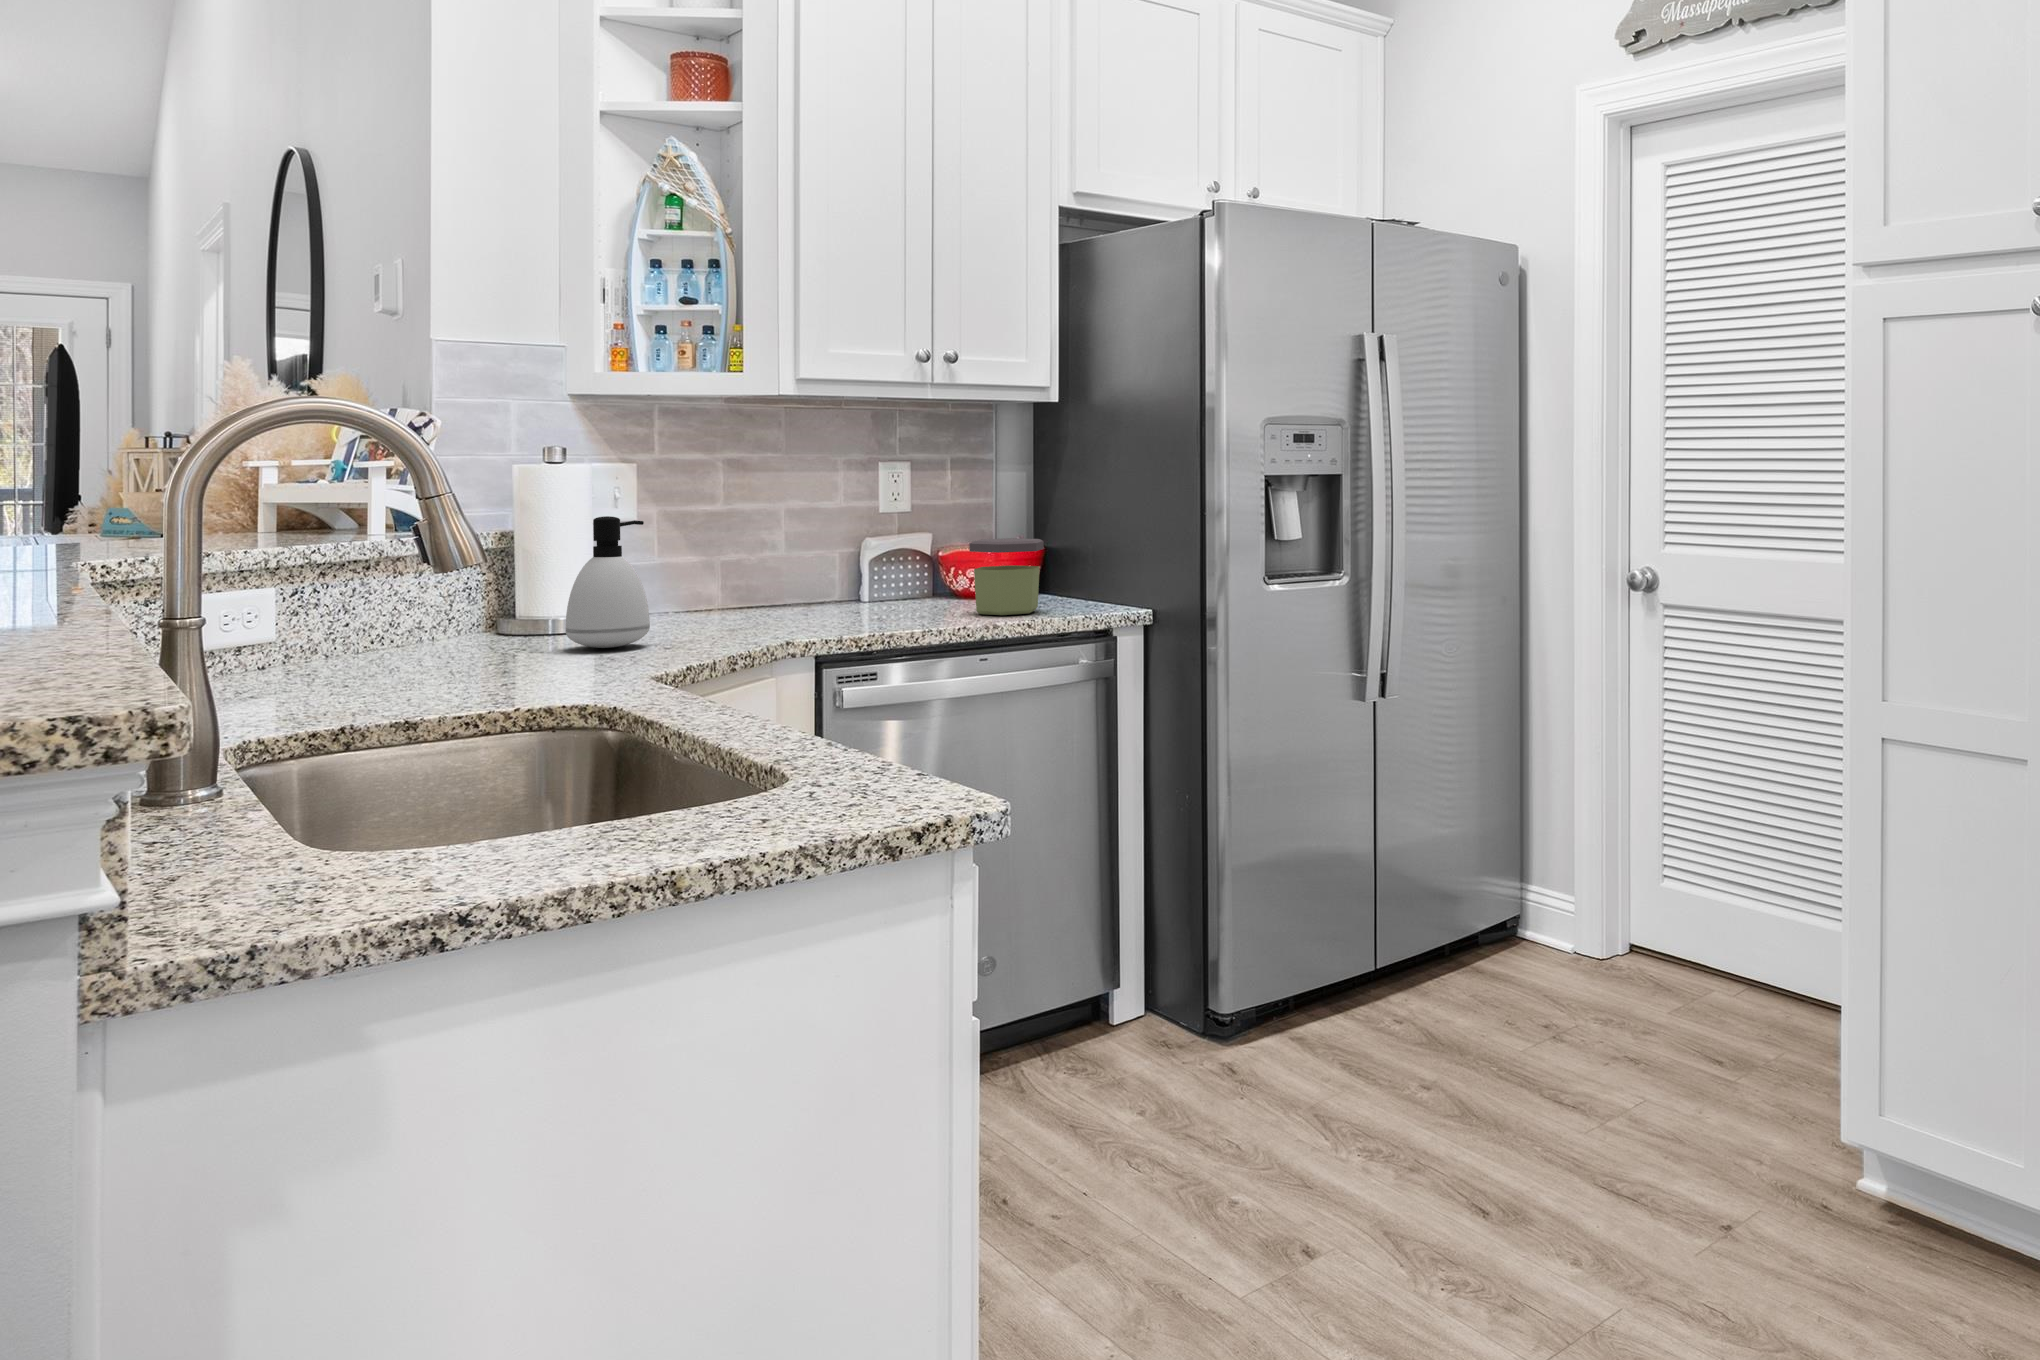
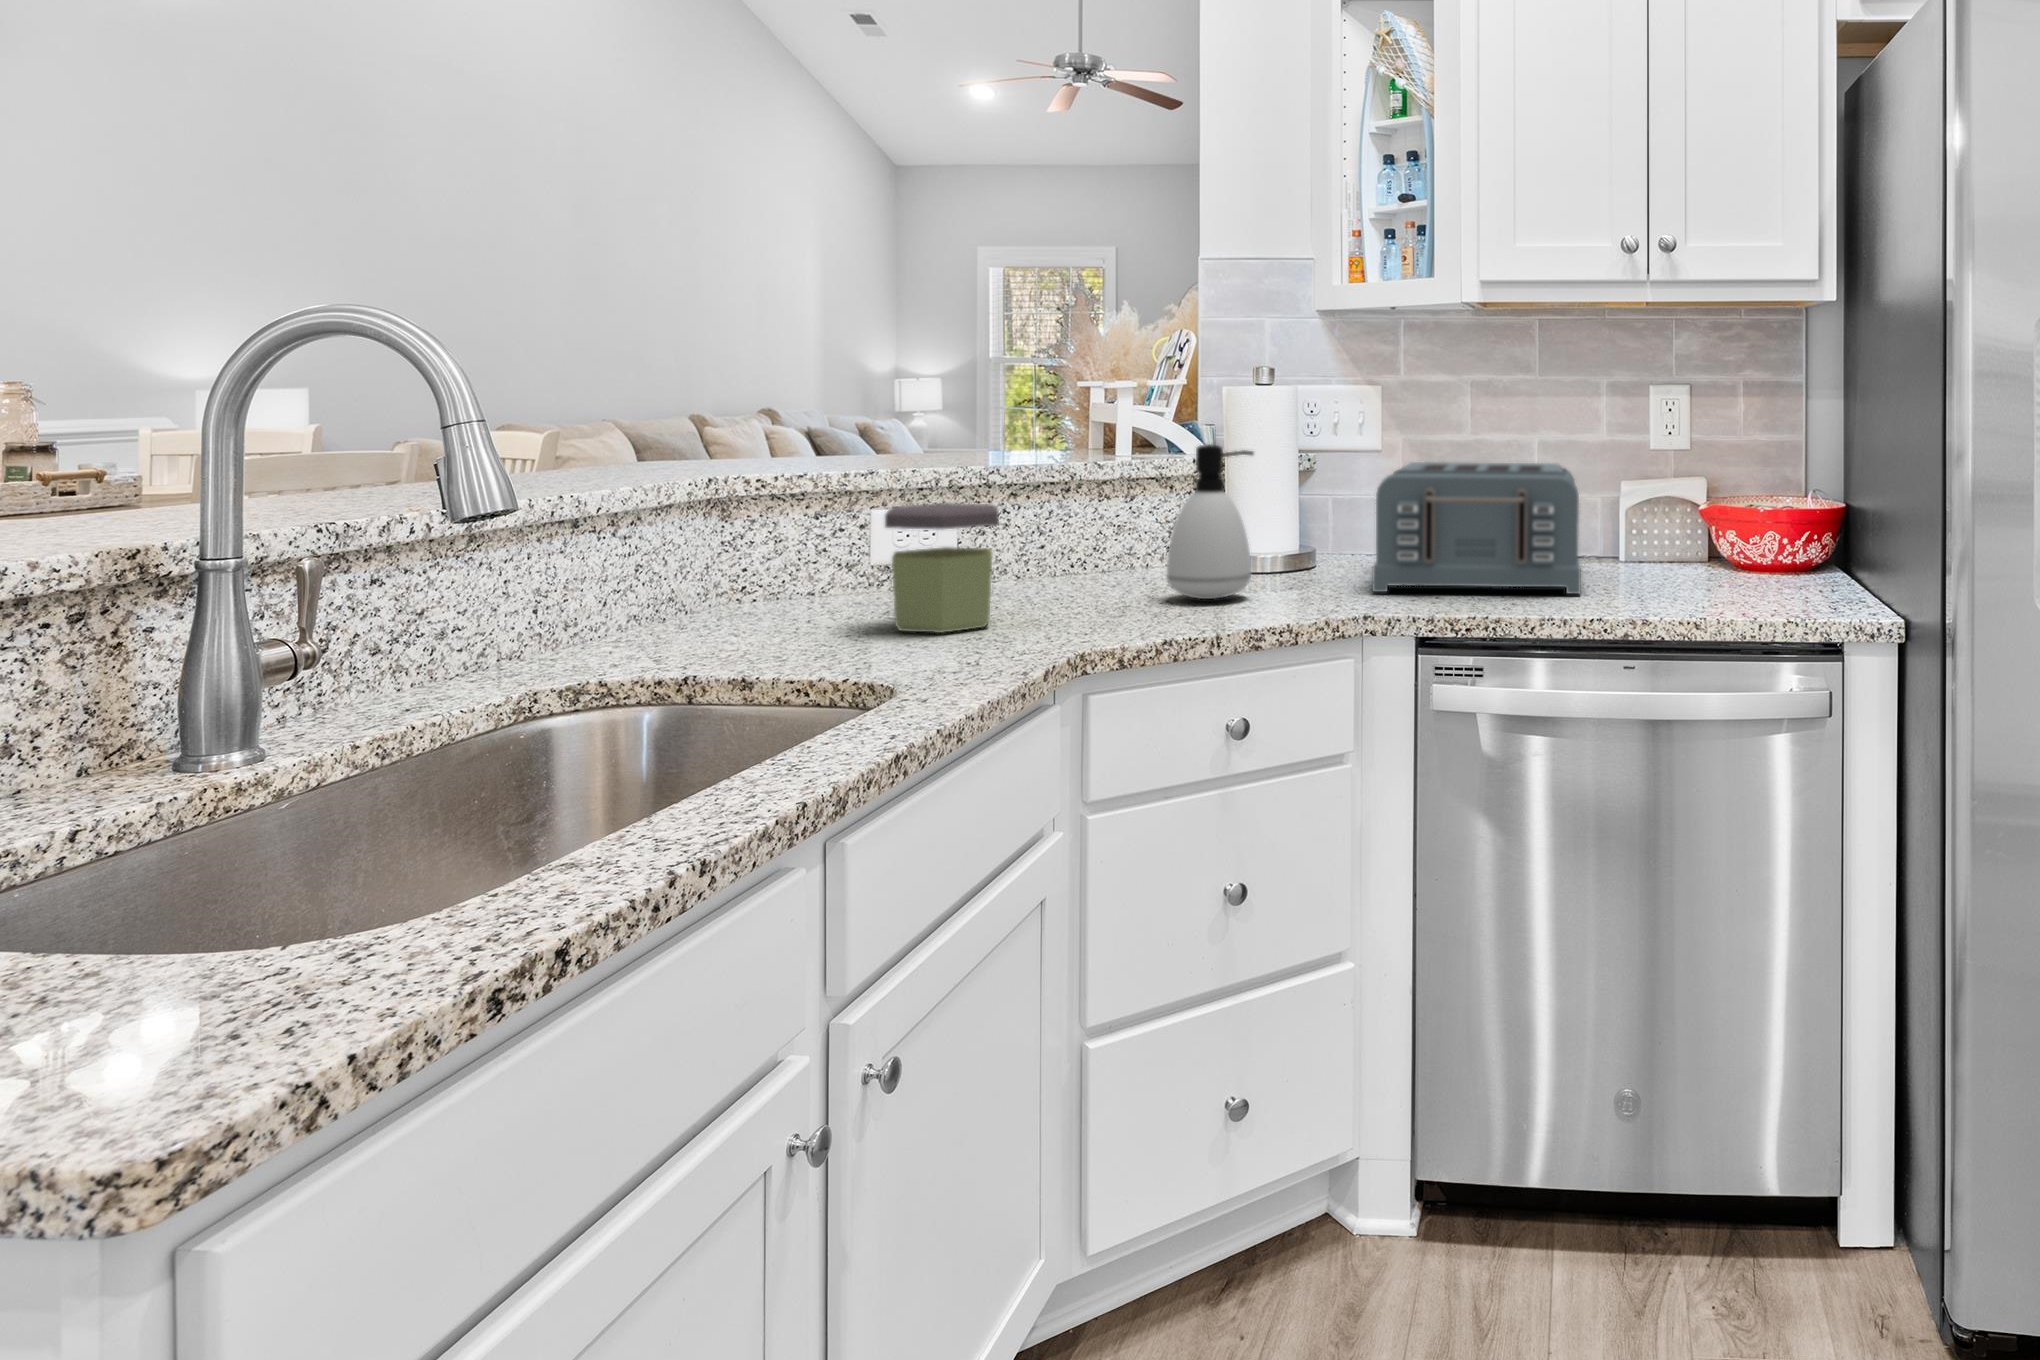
toaster: none [689,524,912,631] -> present [1372,462,1581,594]
jar: present [969,538,1044,615] -> present [885,503,999,633]

